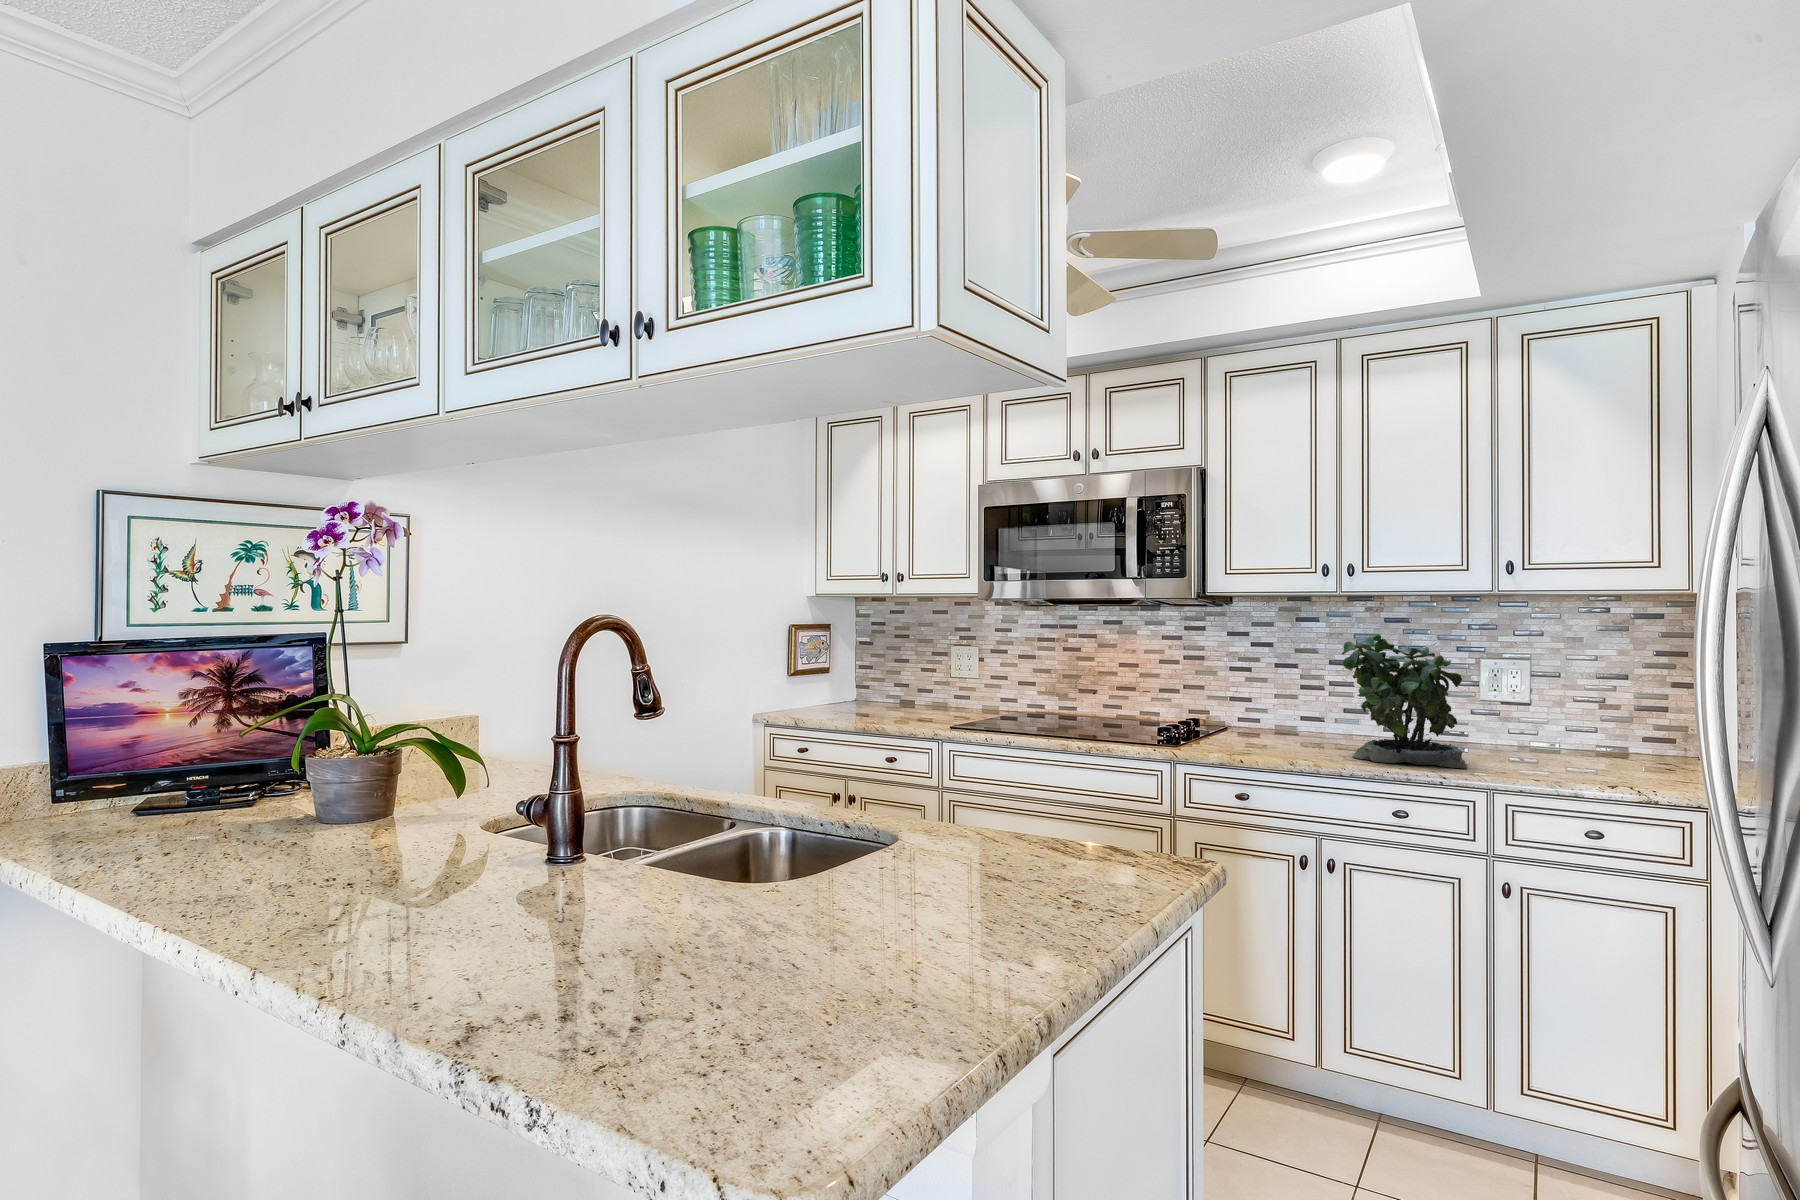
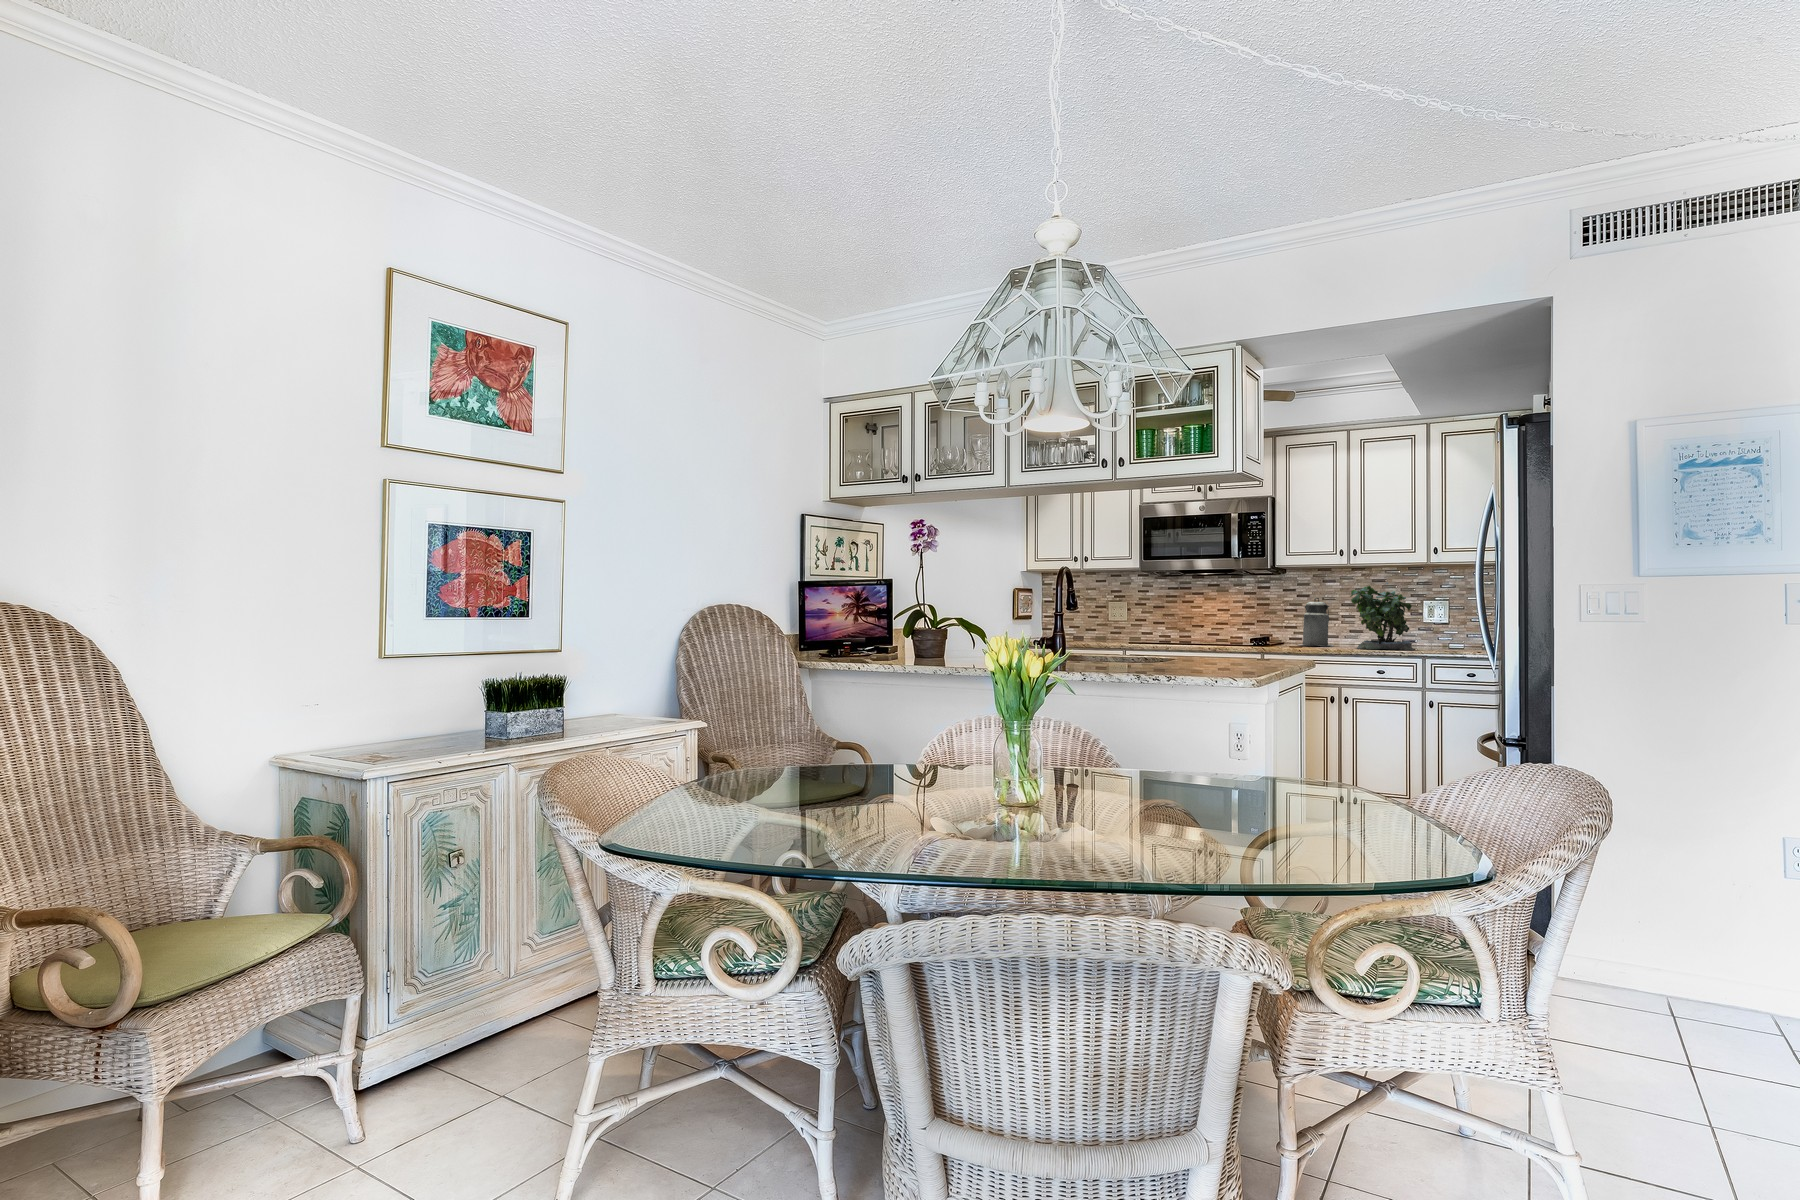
canister: none [1246,653,1313,745] -> present [1299,598,1334,646]

